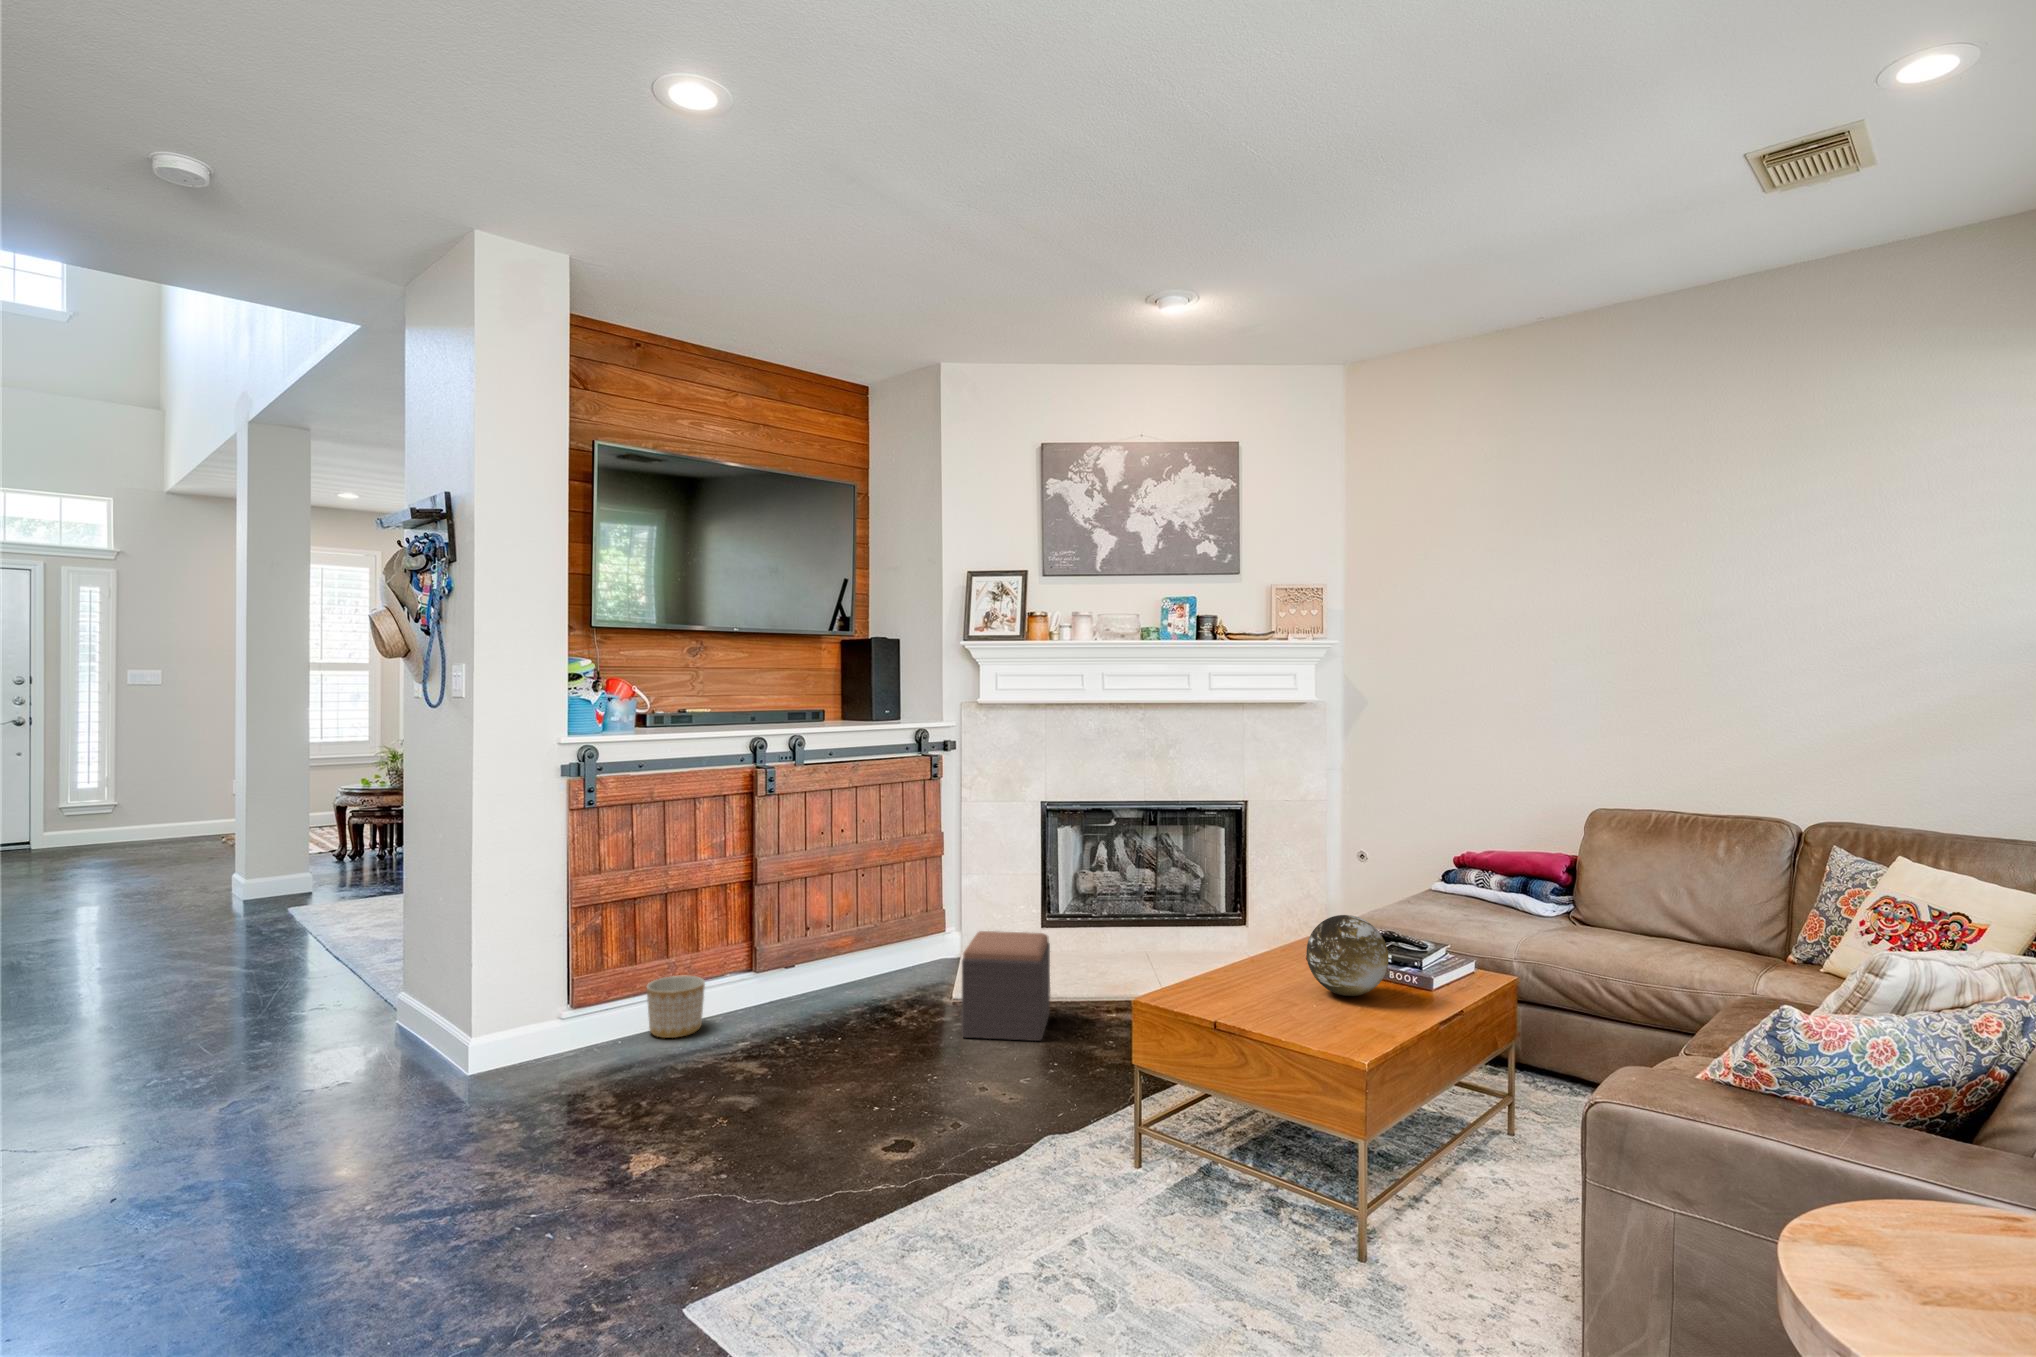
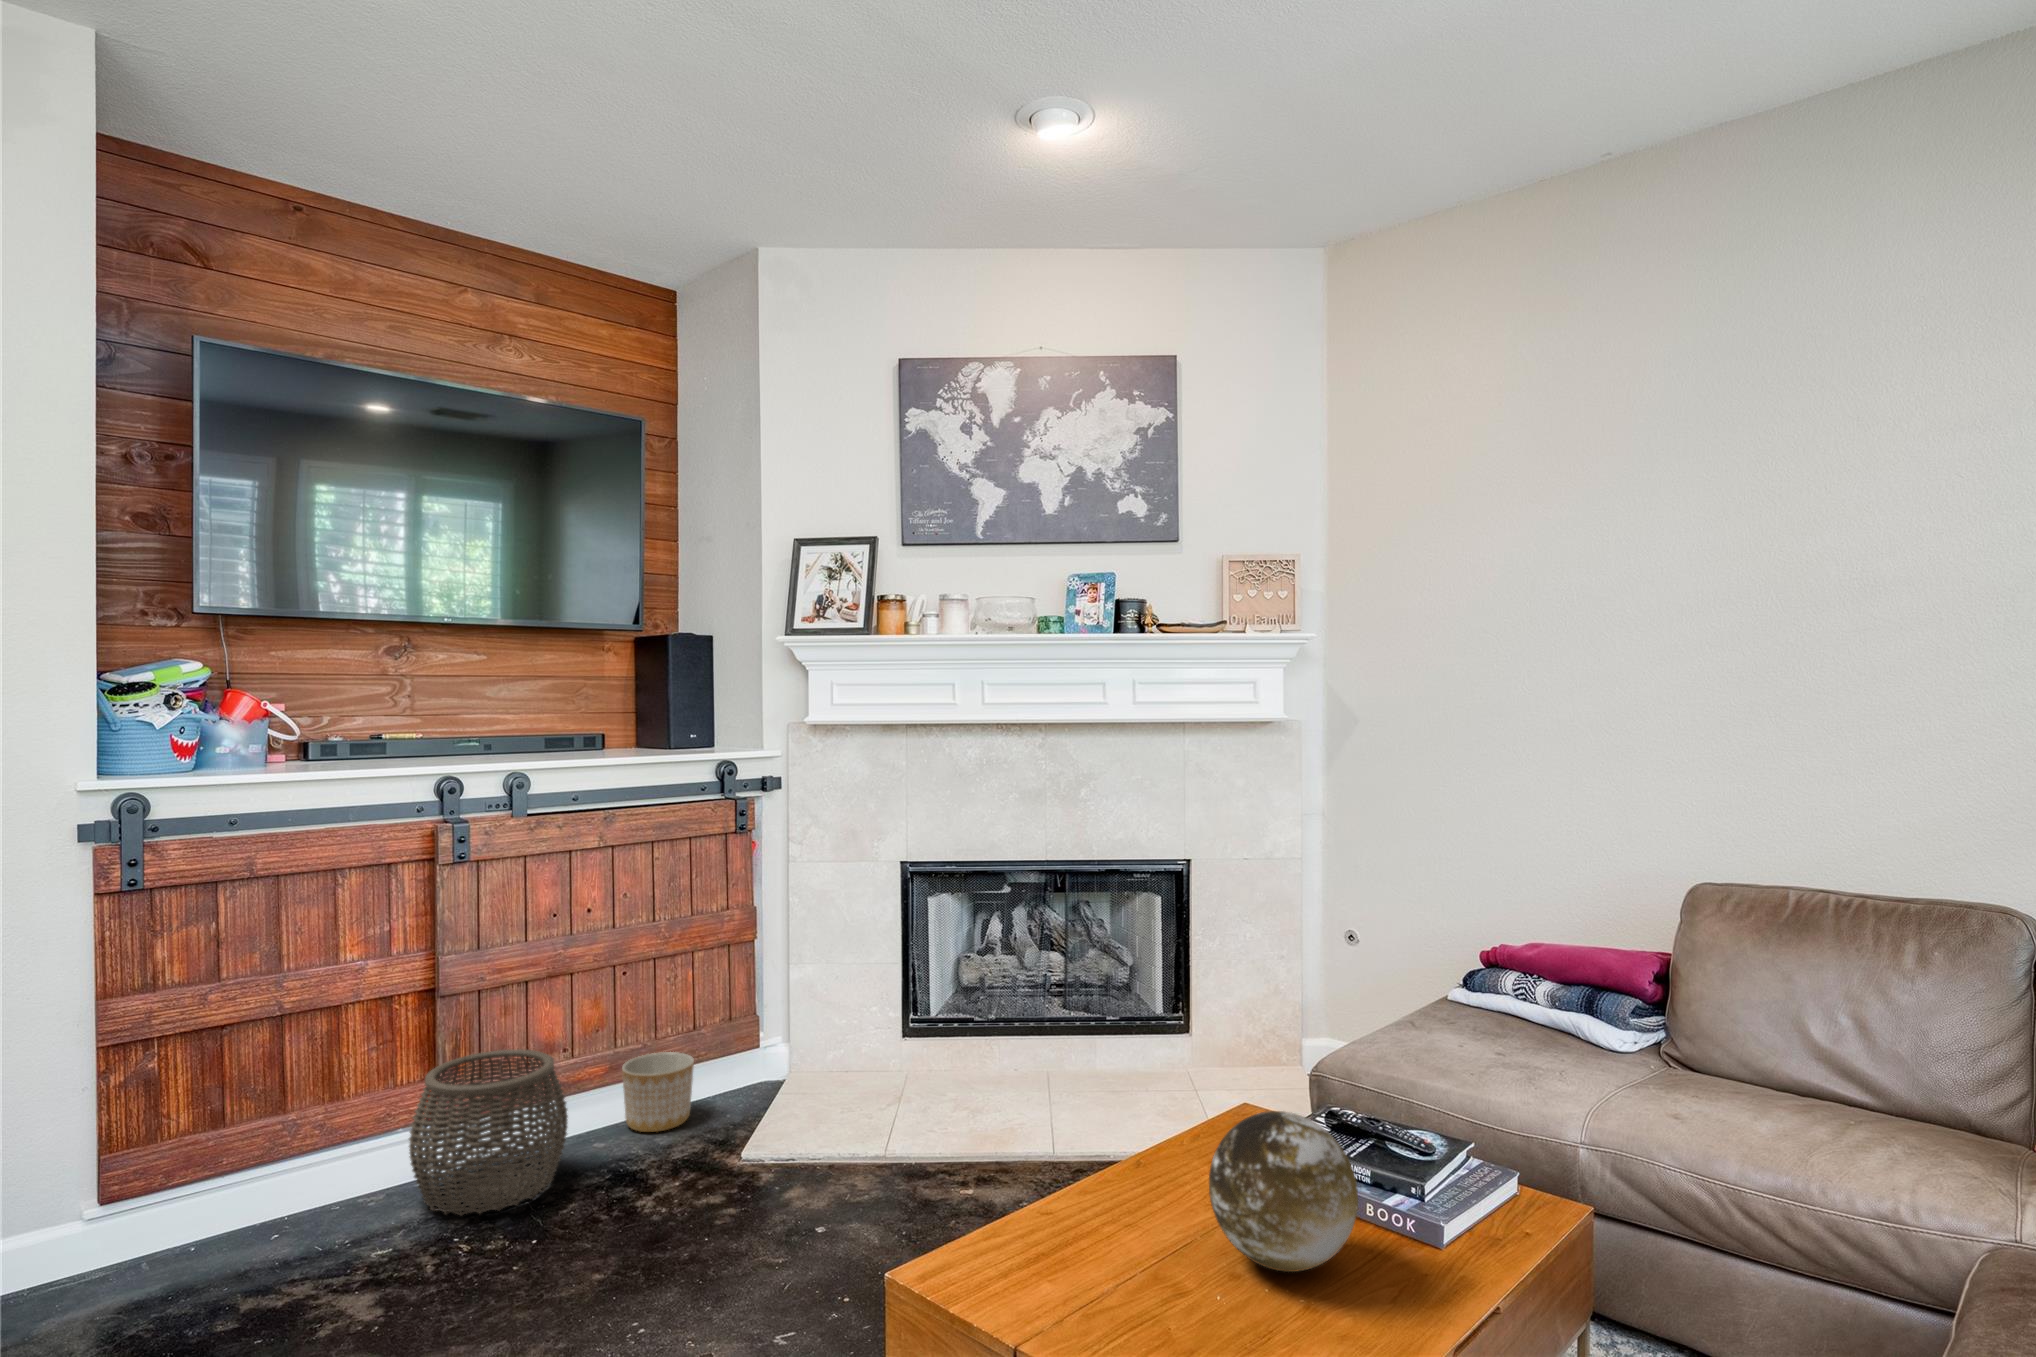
woven basket: none [750,921,848,1022] -> present [409,1049,568,1215]
footstool: present [962,931,1050,1041] -> none [711,1069,866,1256]
planter: present [646,976,705,1038] -> present [622,1052,694,1132]

